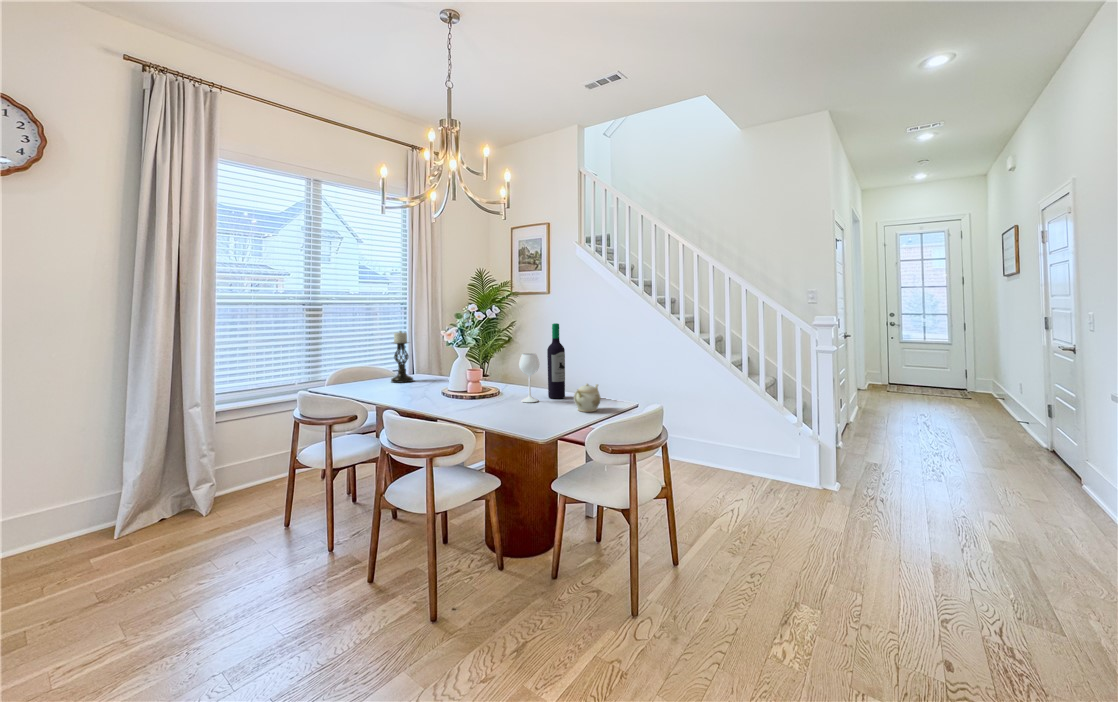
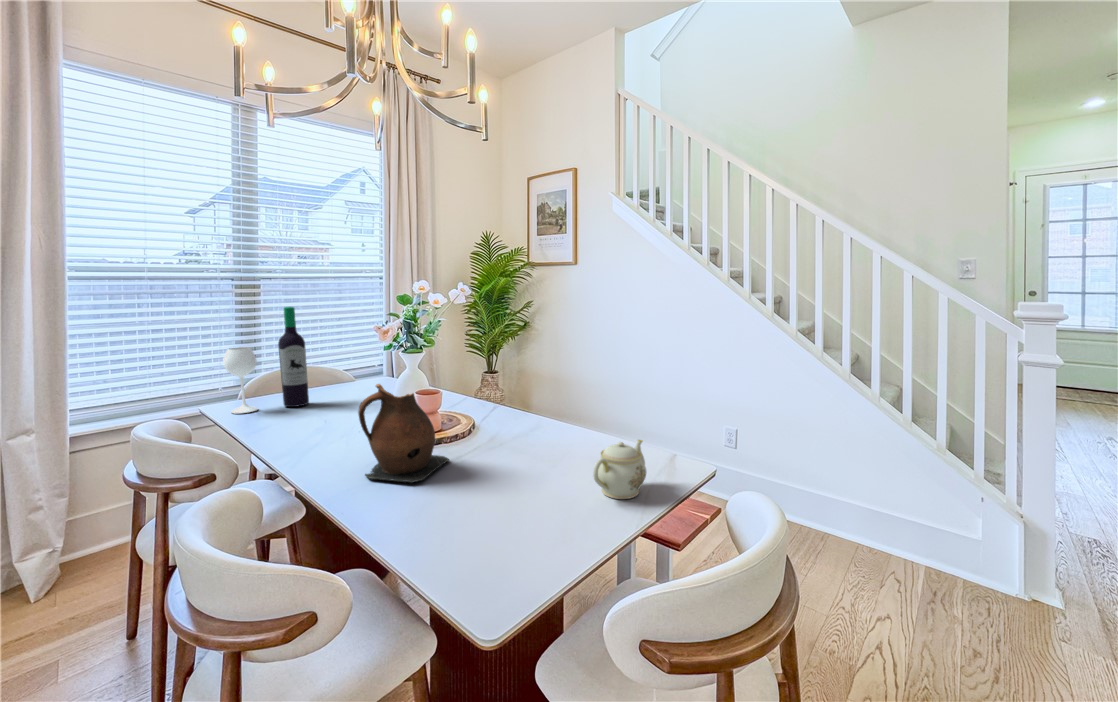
wine bottle: present [519,323,565,402] -> present [223,307,309,414]
candle holder: present [391,331,413,383] -> none [332,321,368,398]
ceramic pitcher: none [444,358,491,410] -> present [358,384,449,484]

